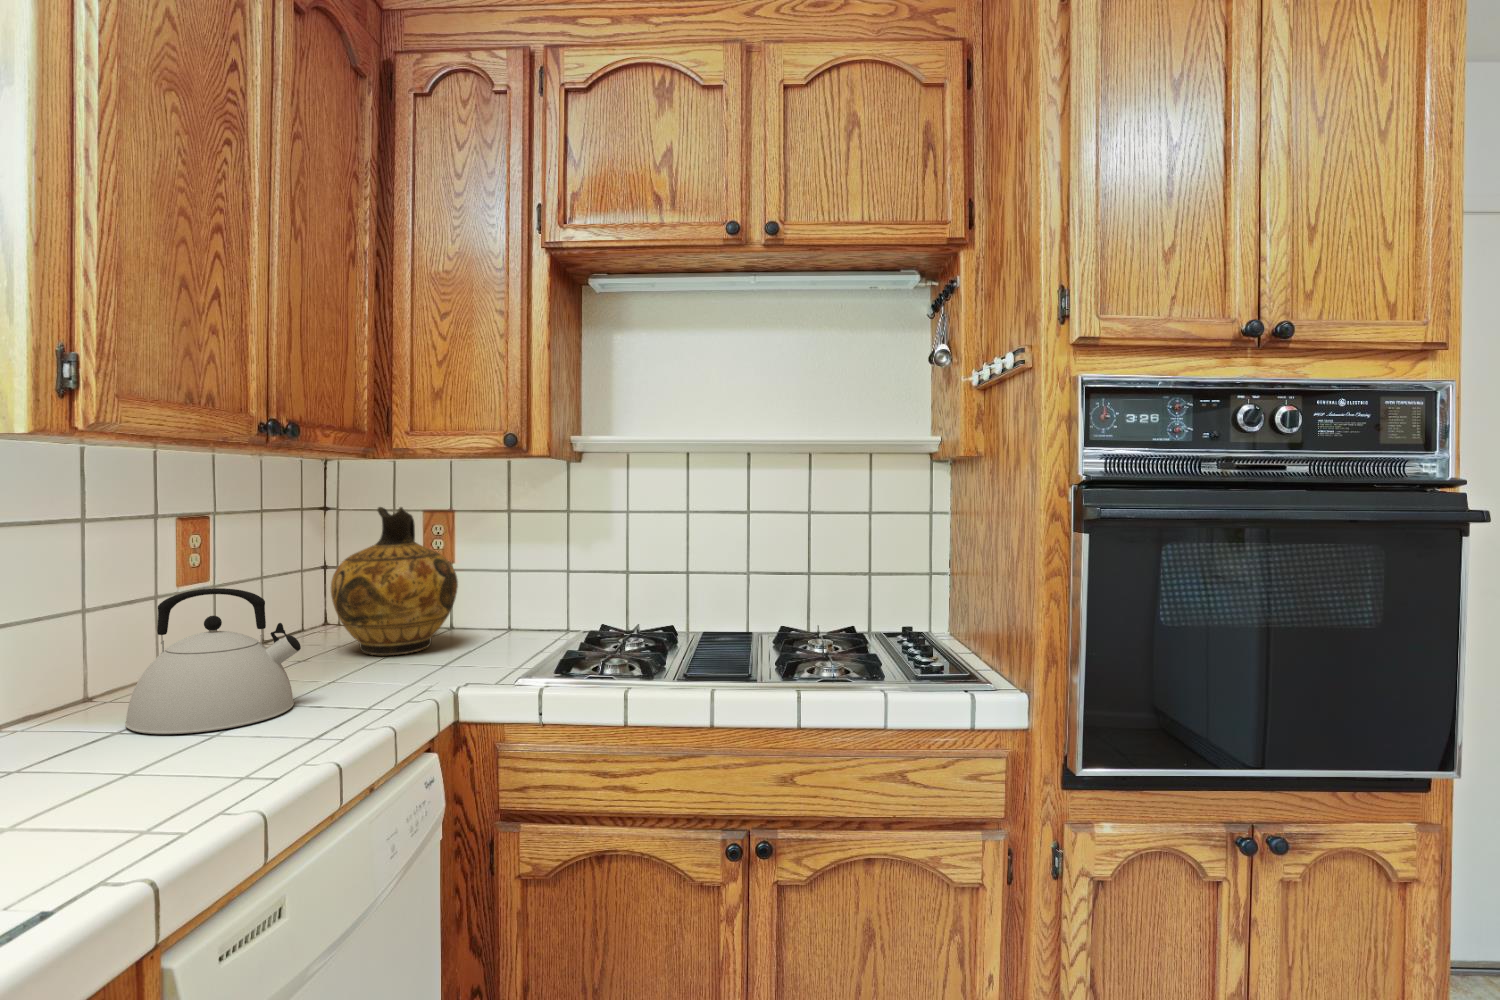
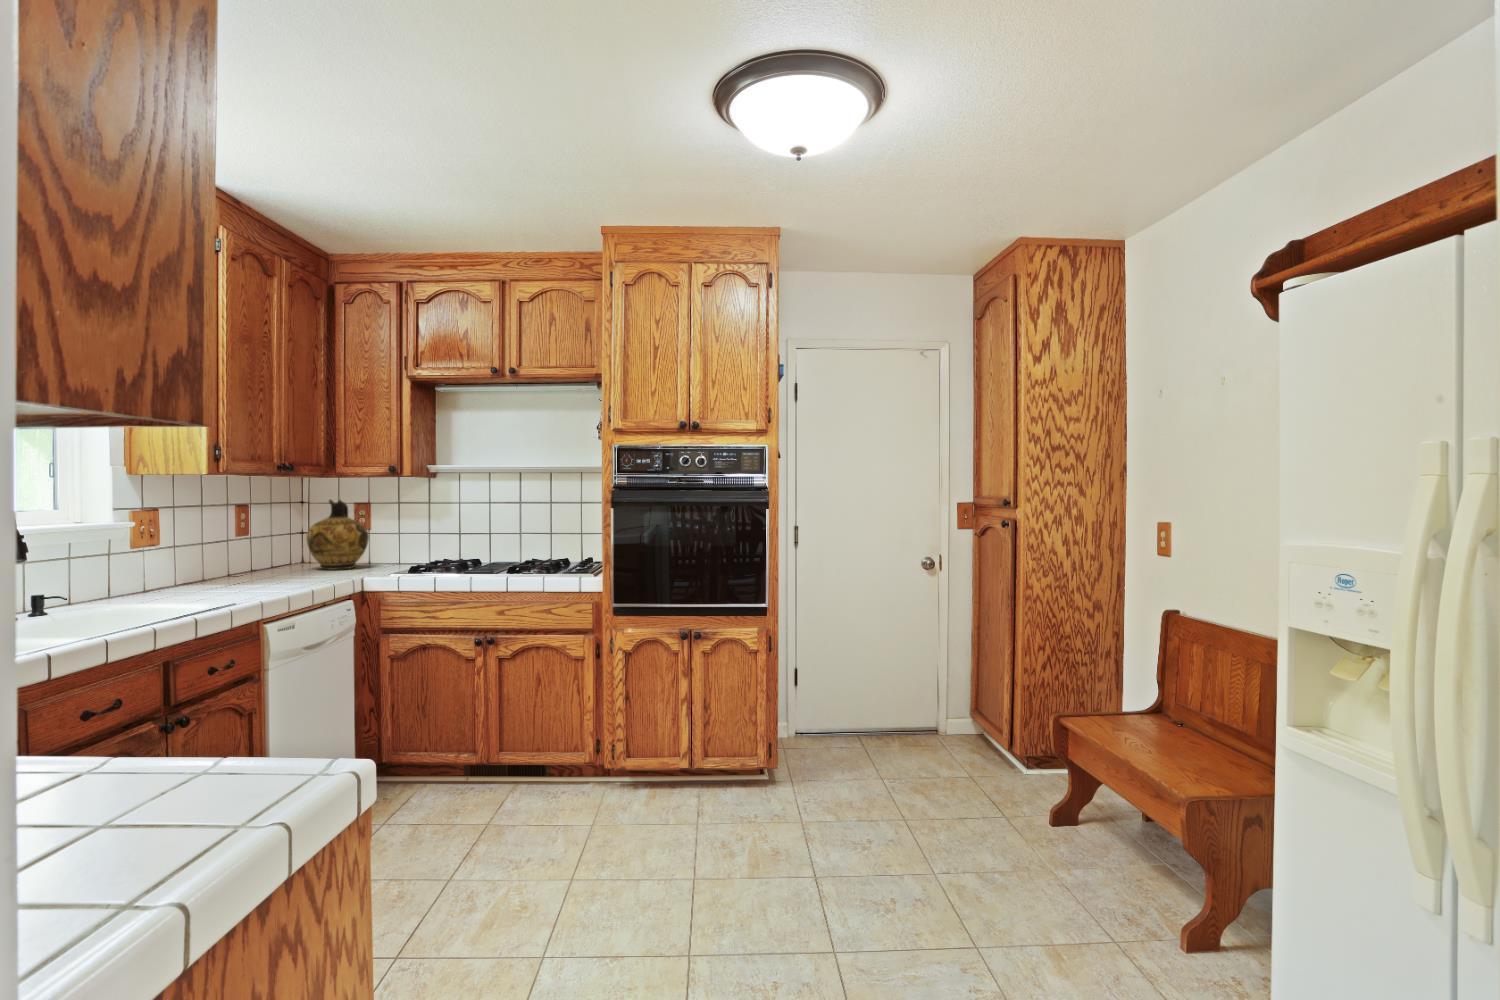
kettle: present [125,588,301,734] -> none [227,531,295,584]

